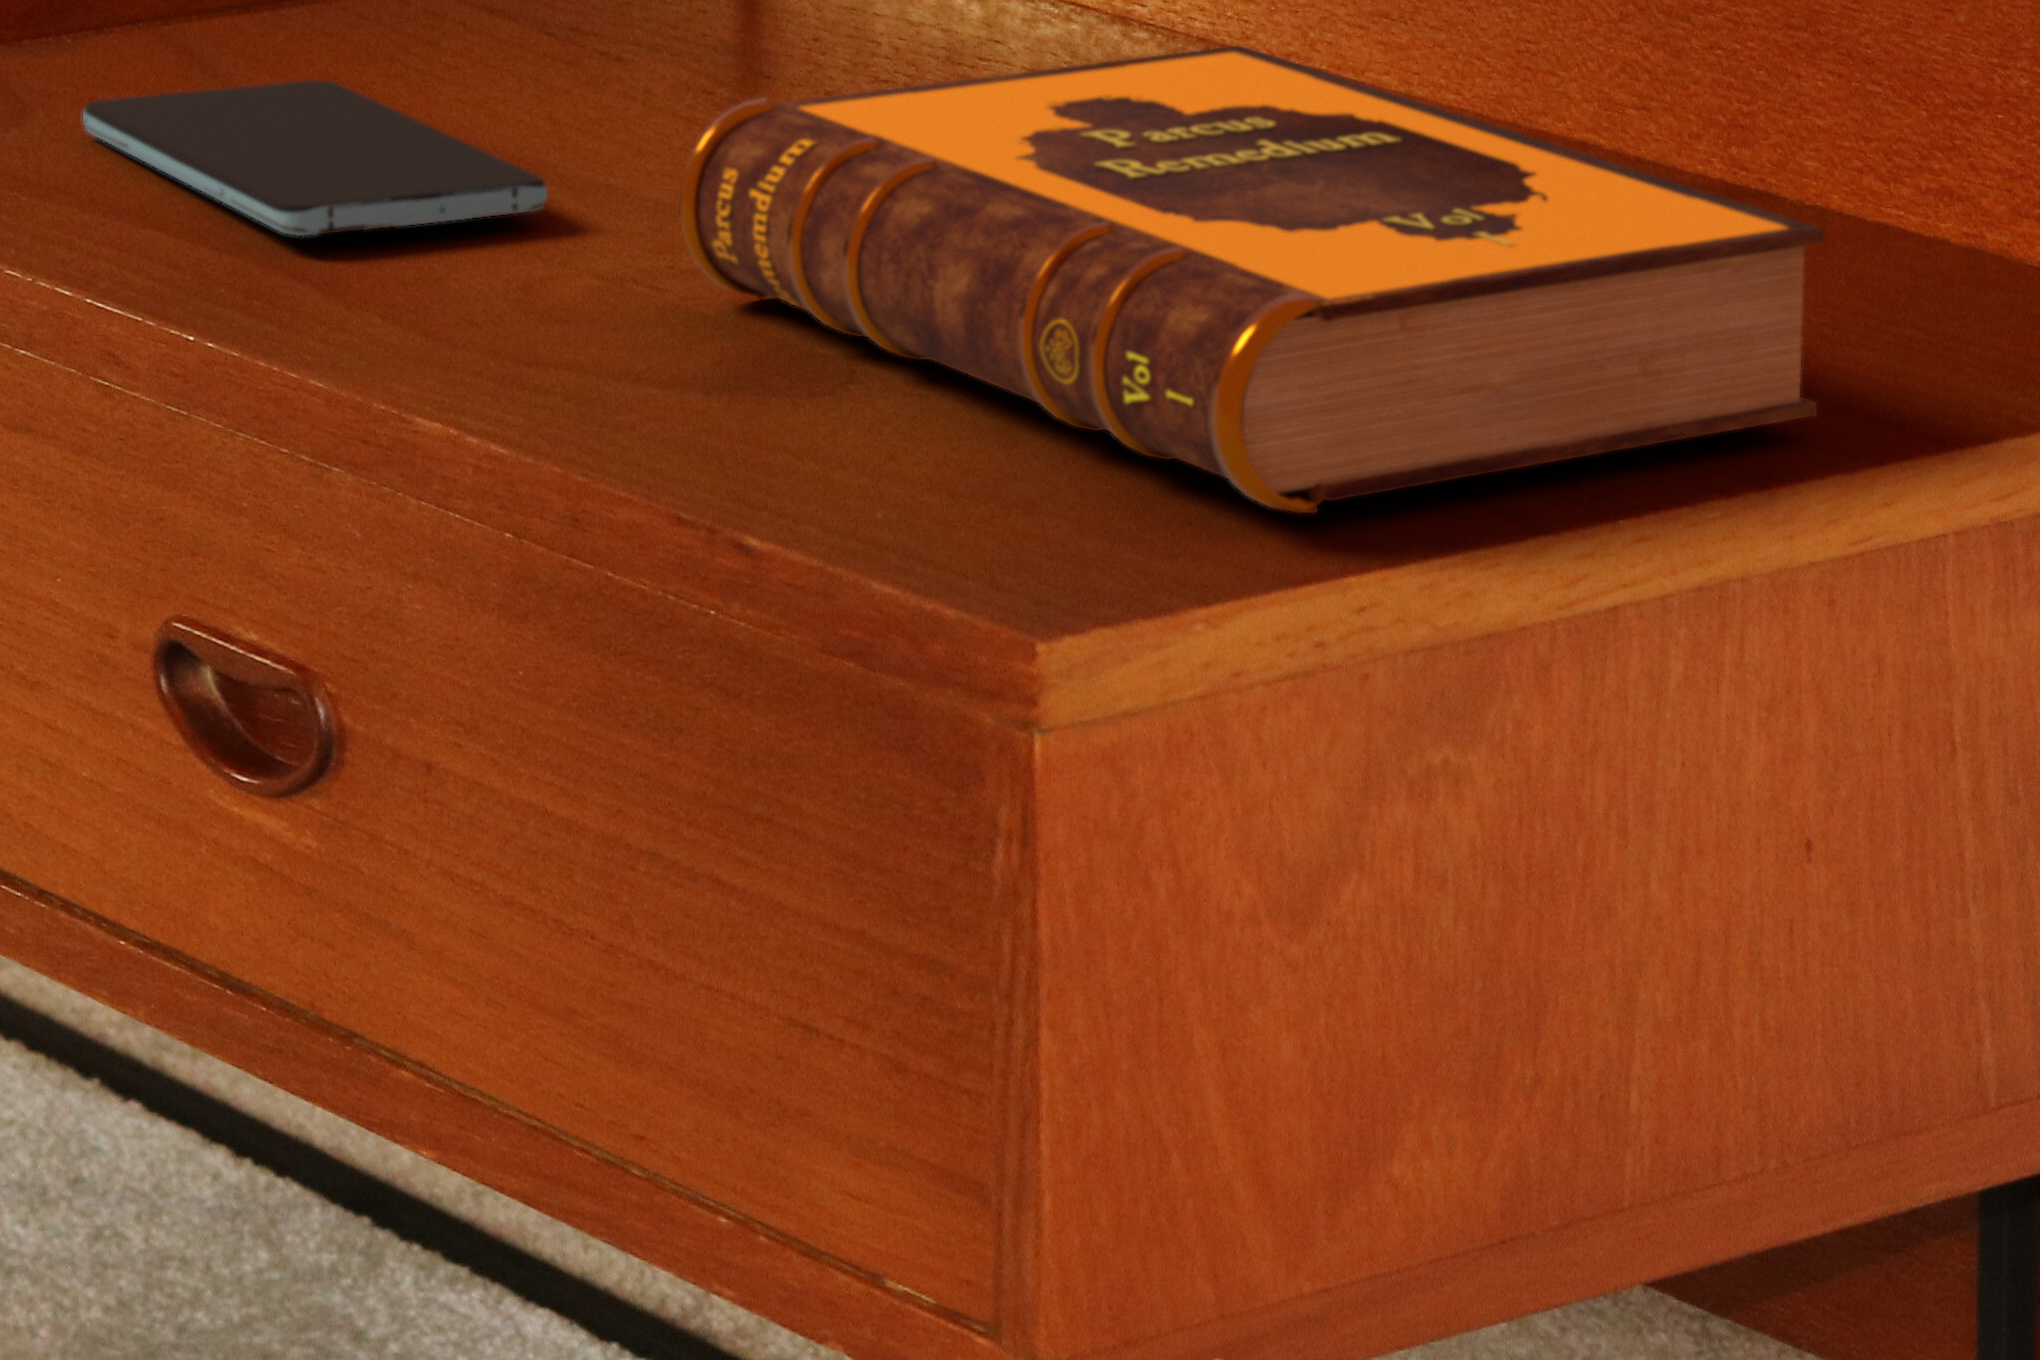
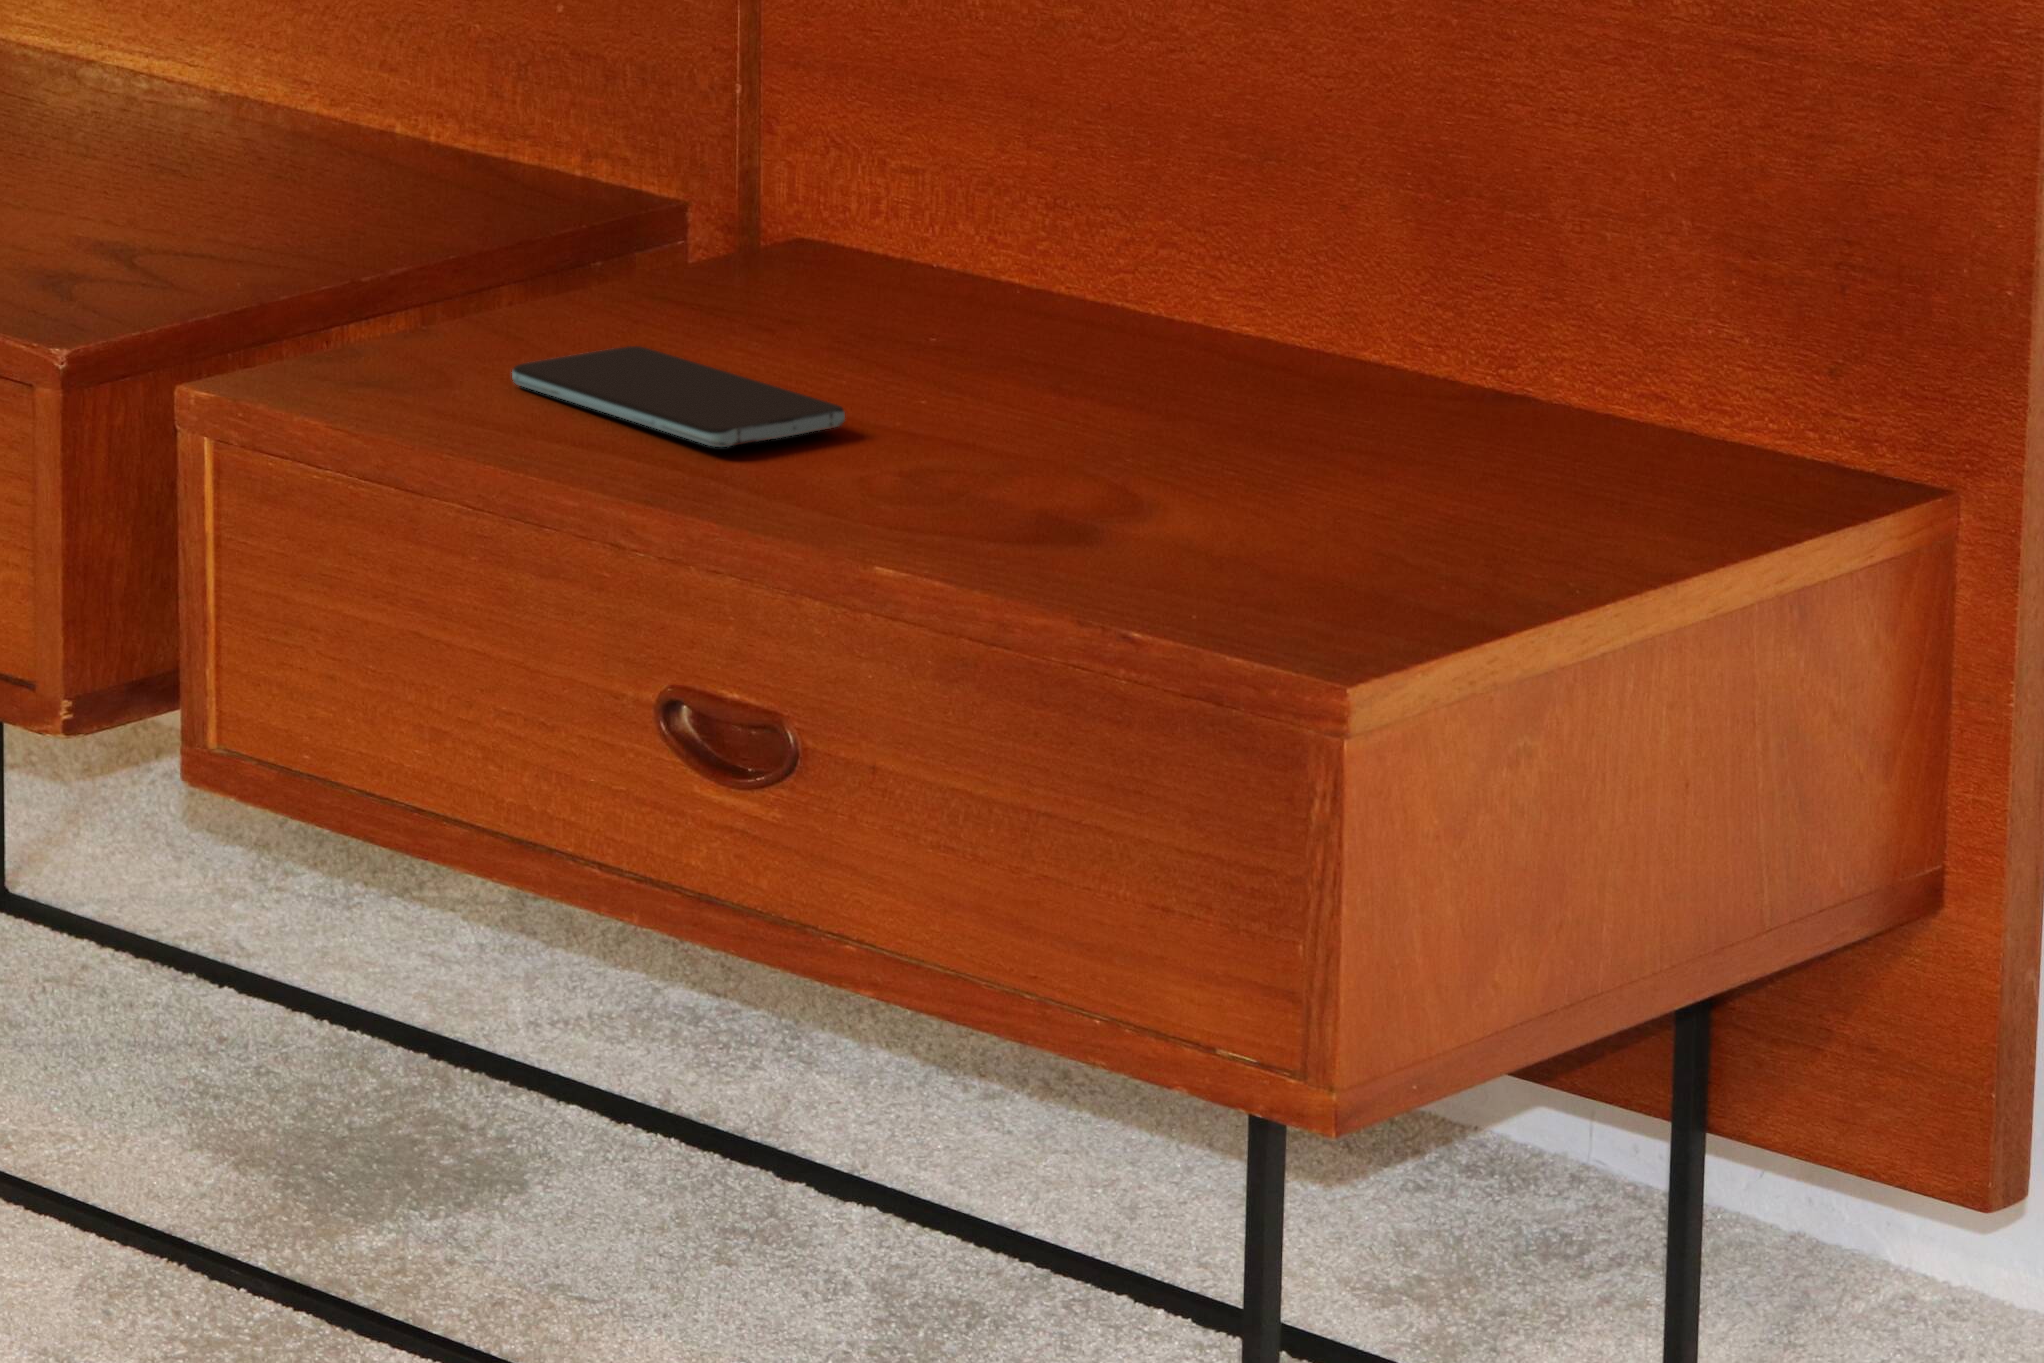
hardback book: present [679,45,1825,513] -> none [975,311,1699,596]

